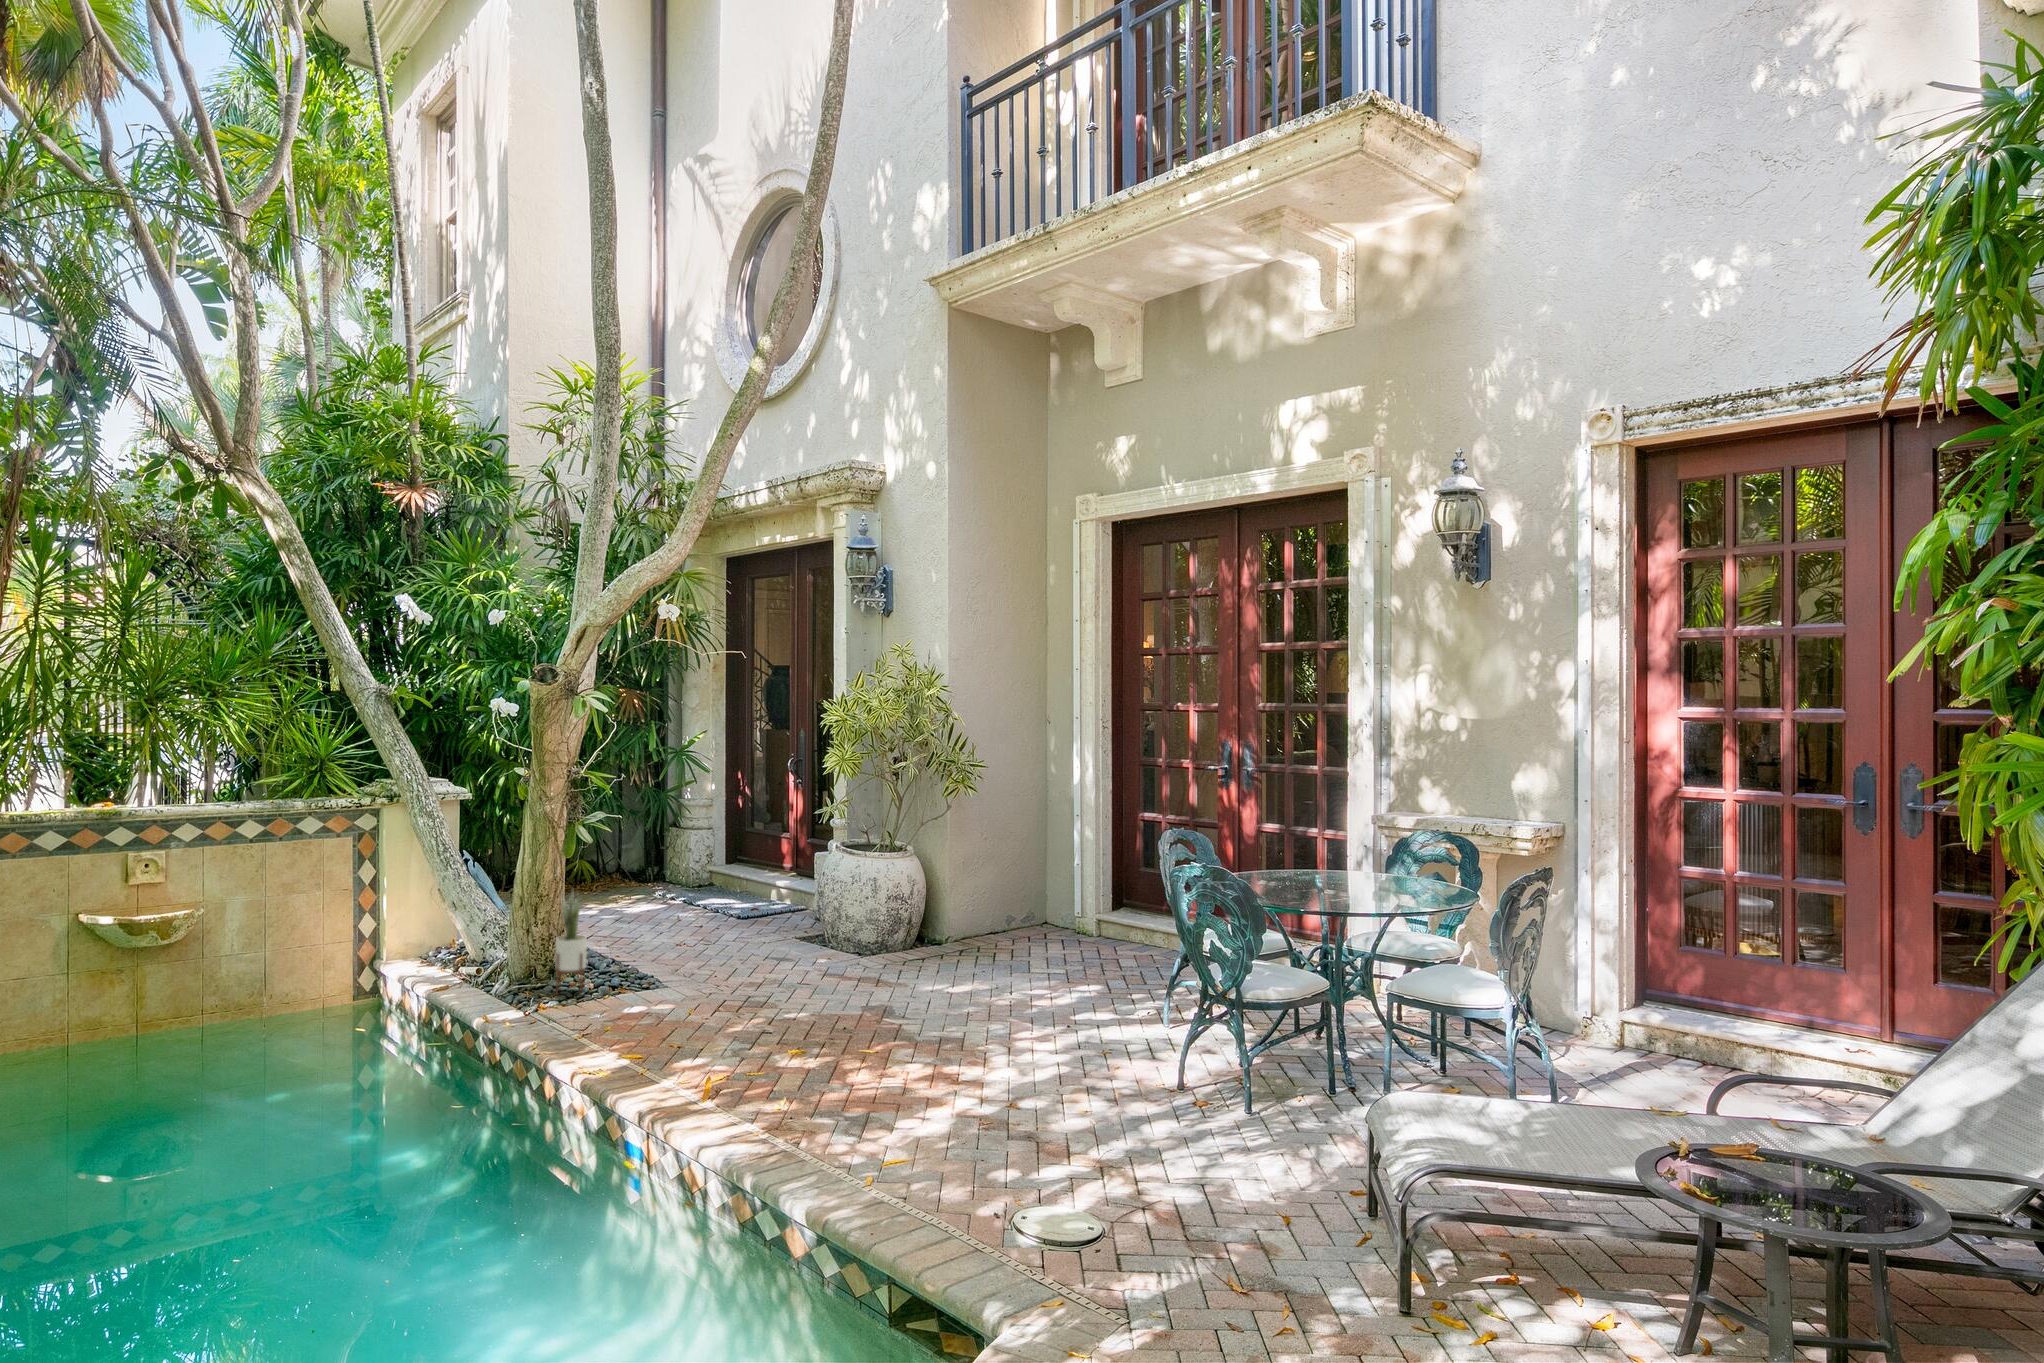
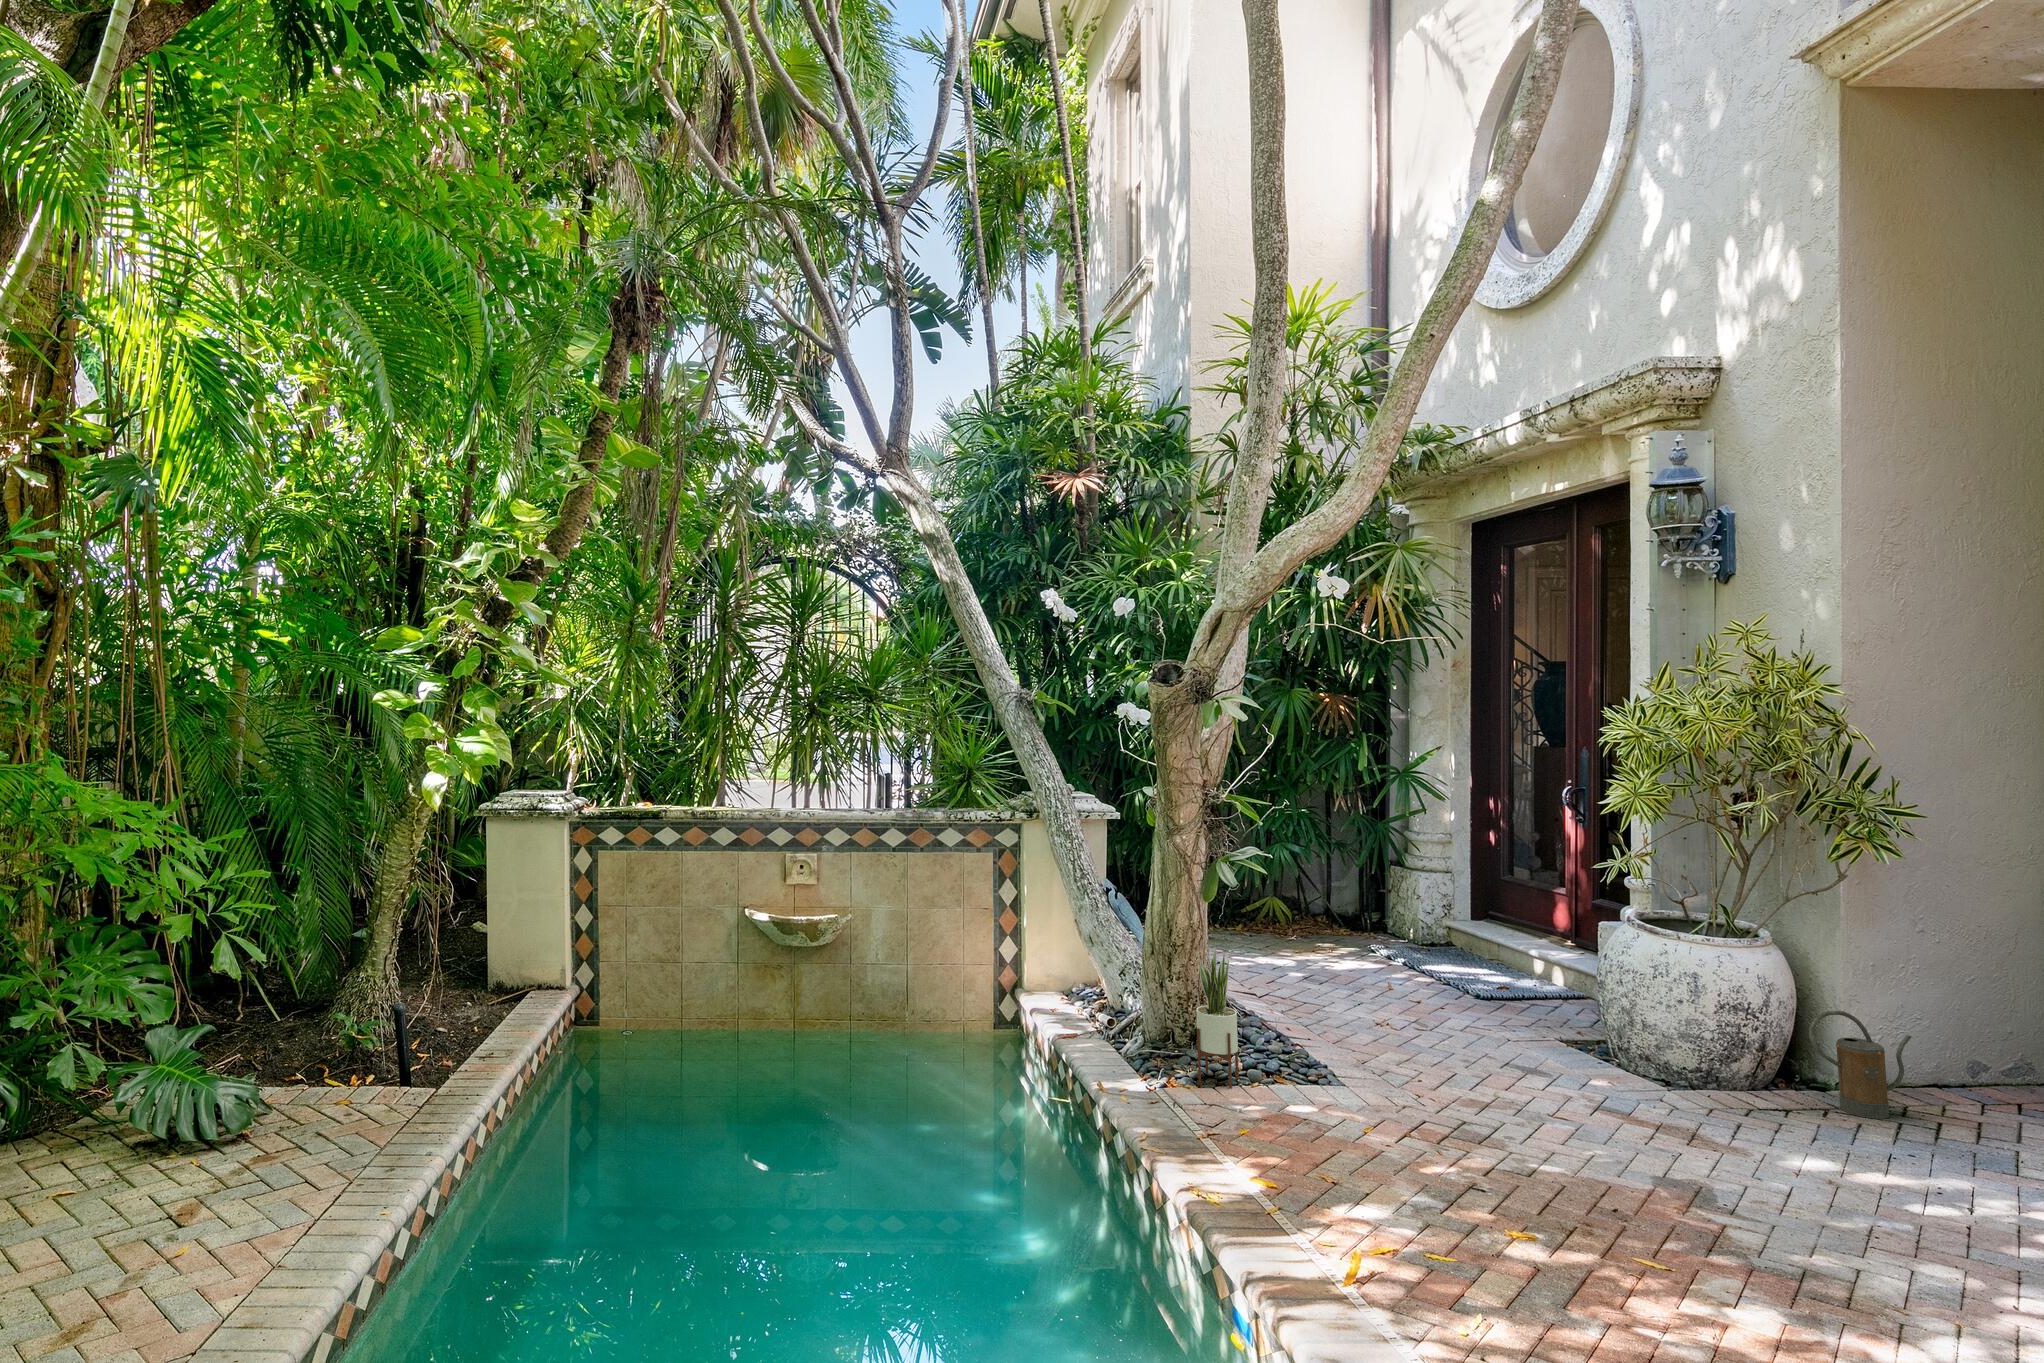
watering can: none [935,888,986,953] -> present [1809,1011,1912,1119]

